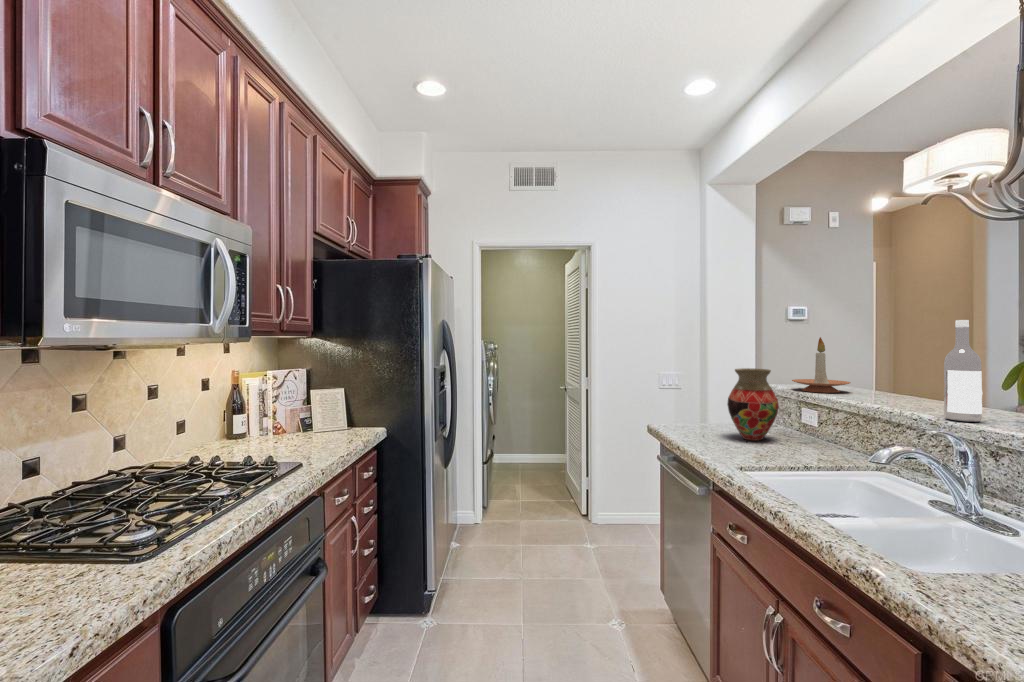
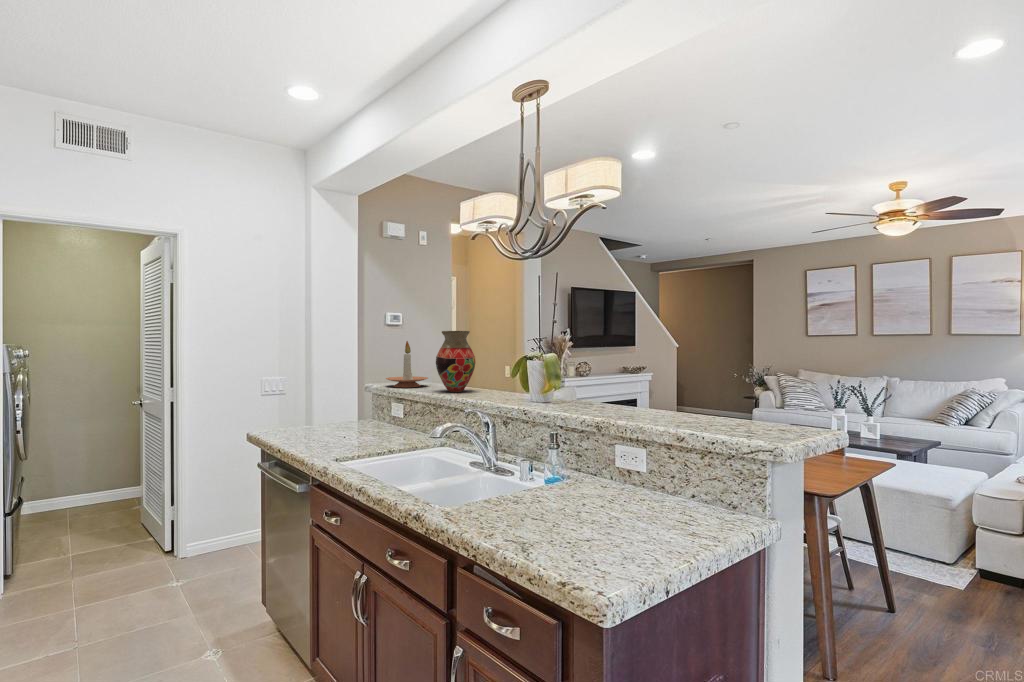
wine bottle: present [944,320,982,422] -> none [479,330,498,401]
vase: present [727,368,779,441] -> present [436,331,475,392]

